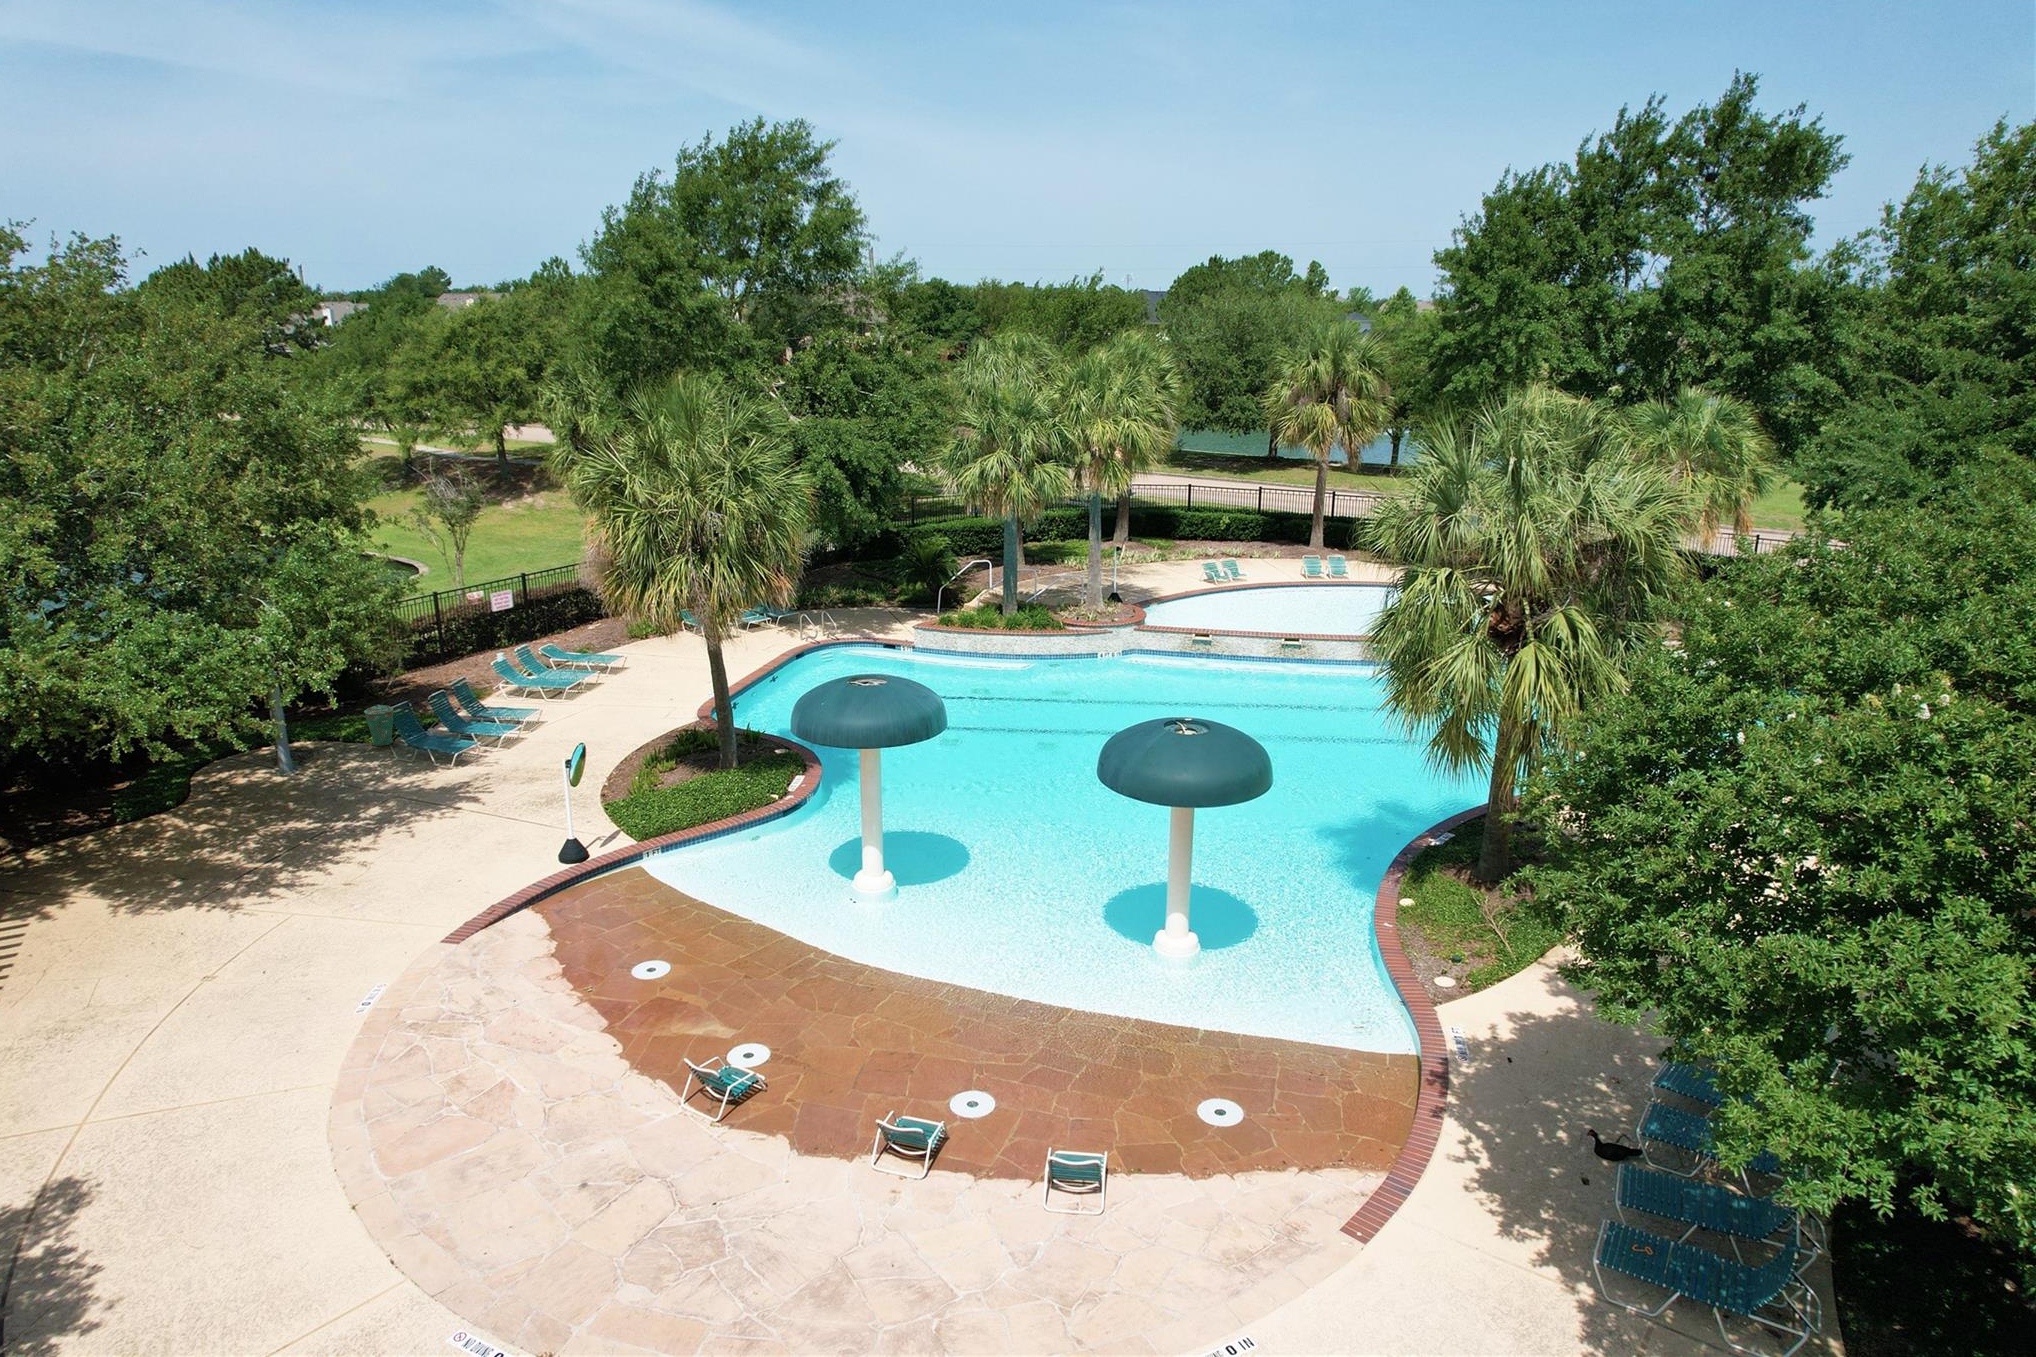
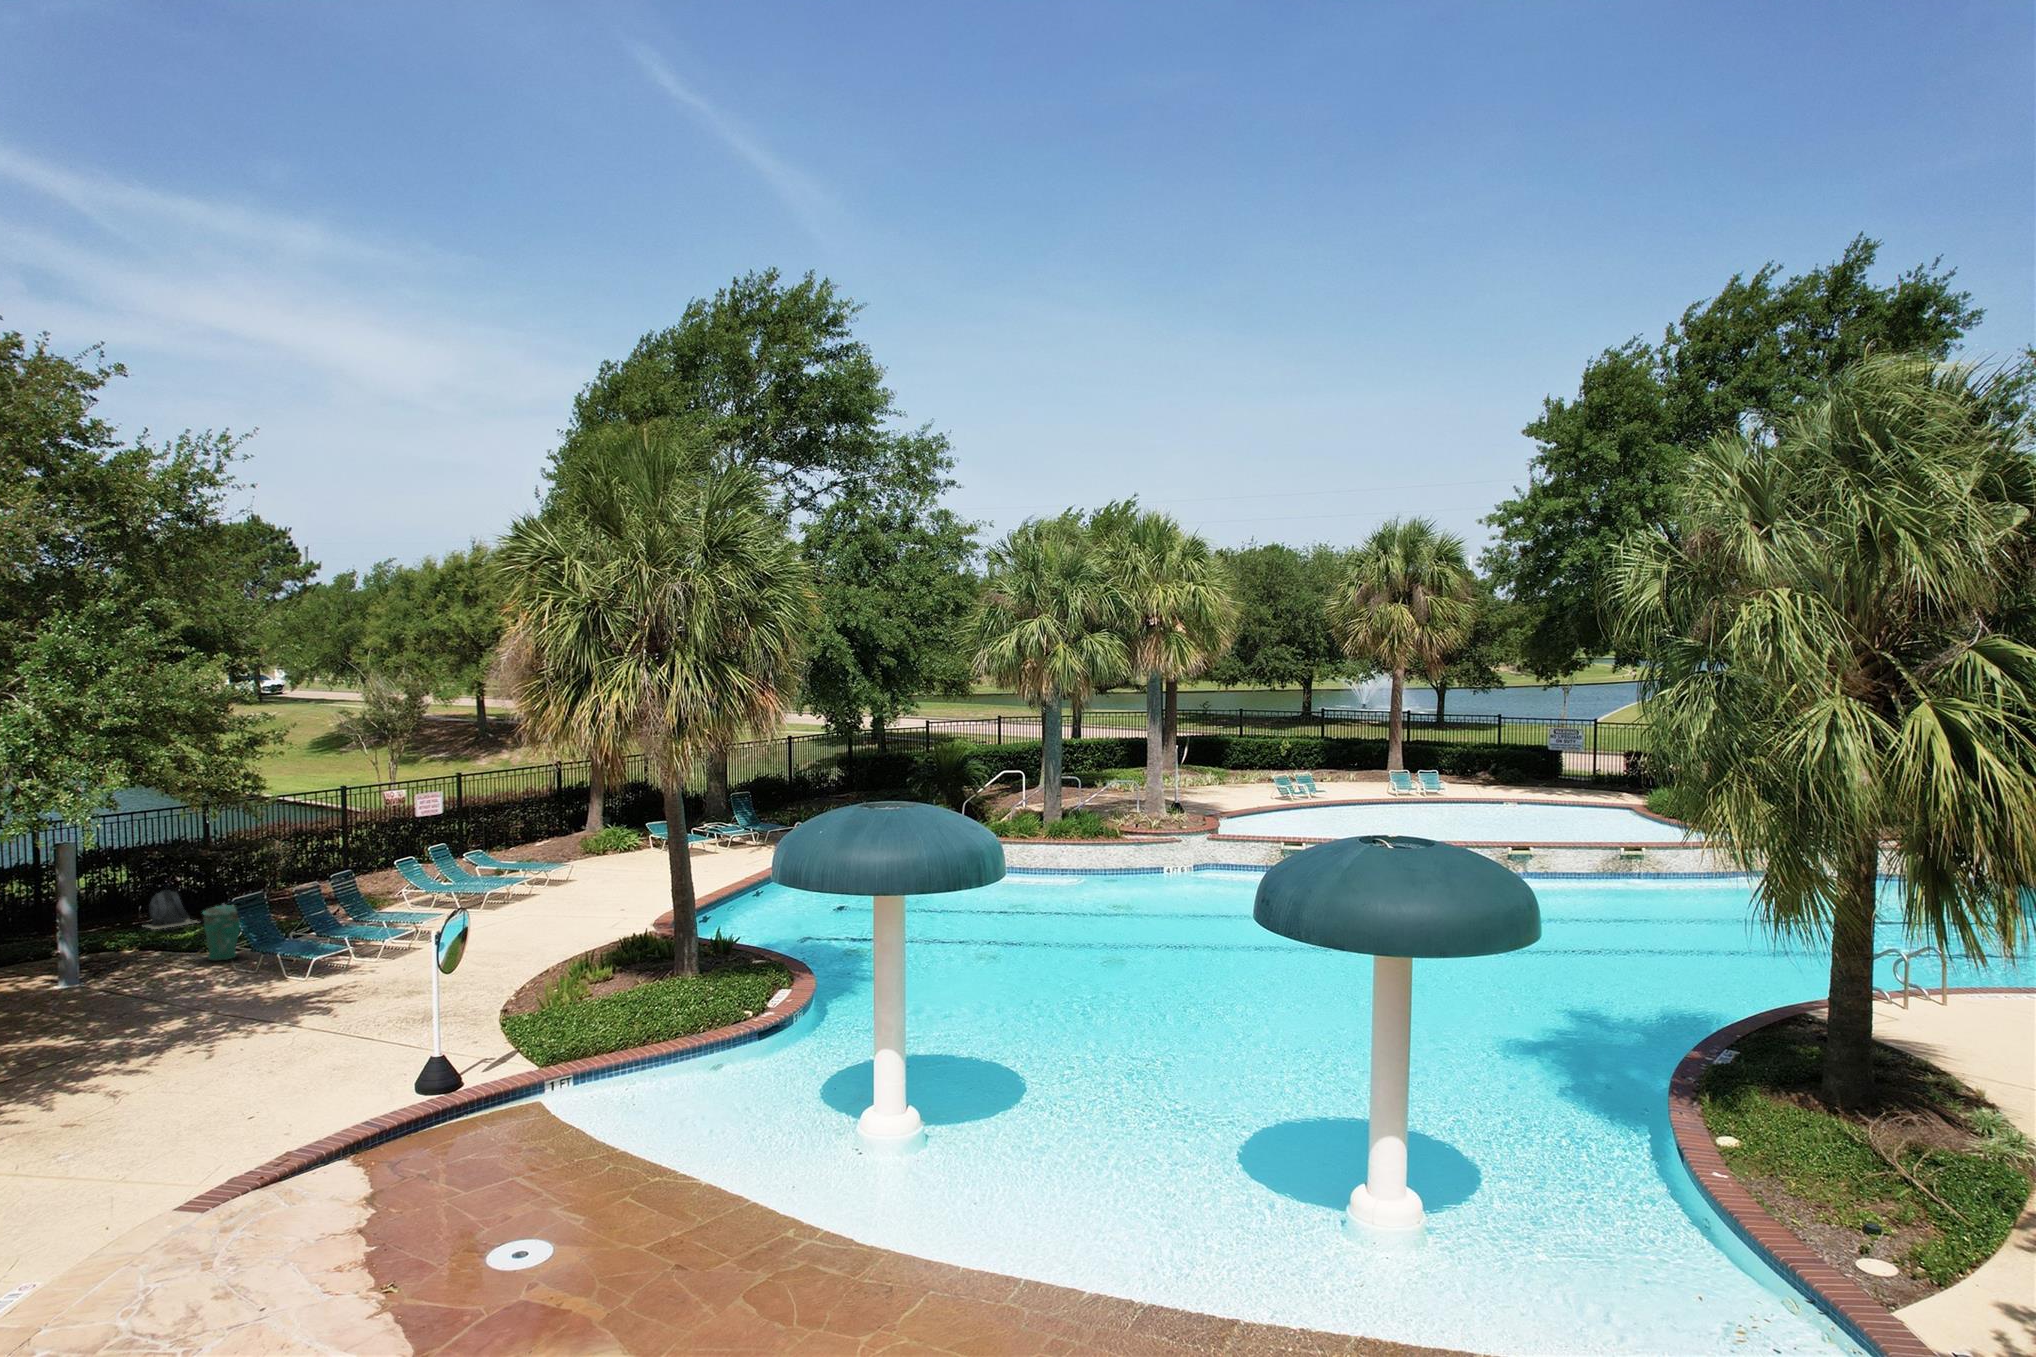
backpack: none [308,685,353,715] -> present [145,891,197,929]

